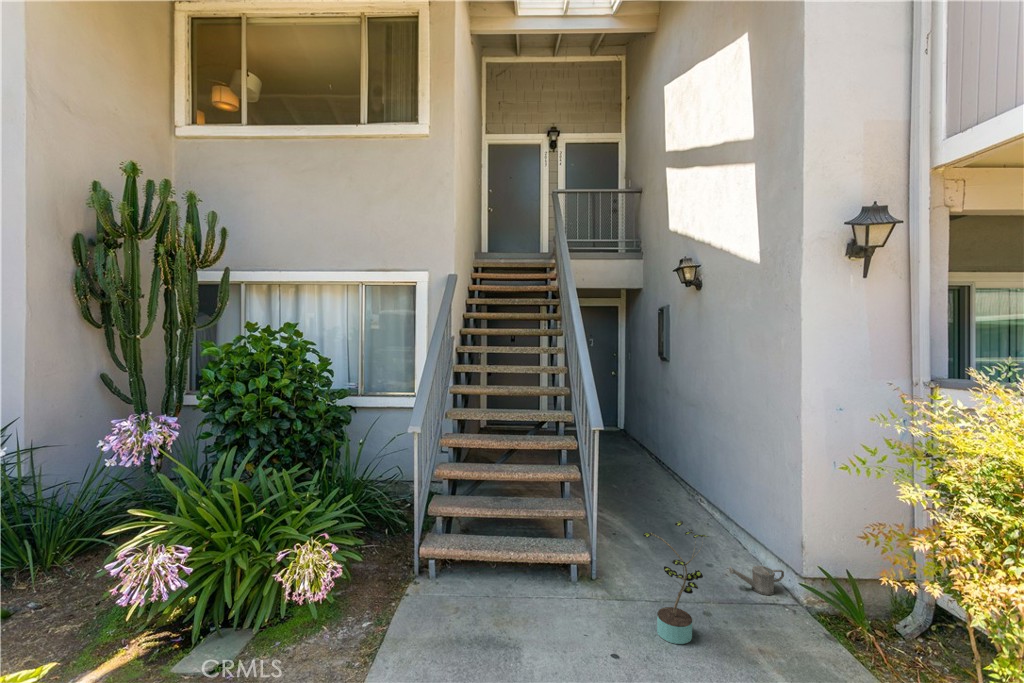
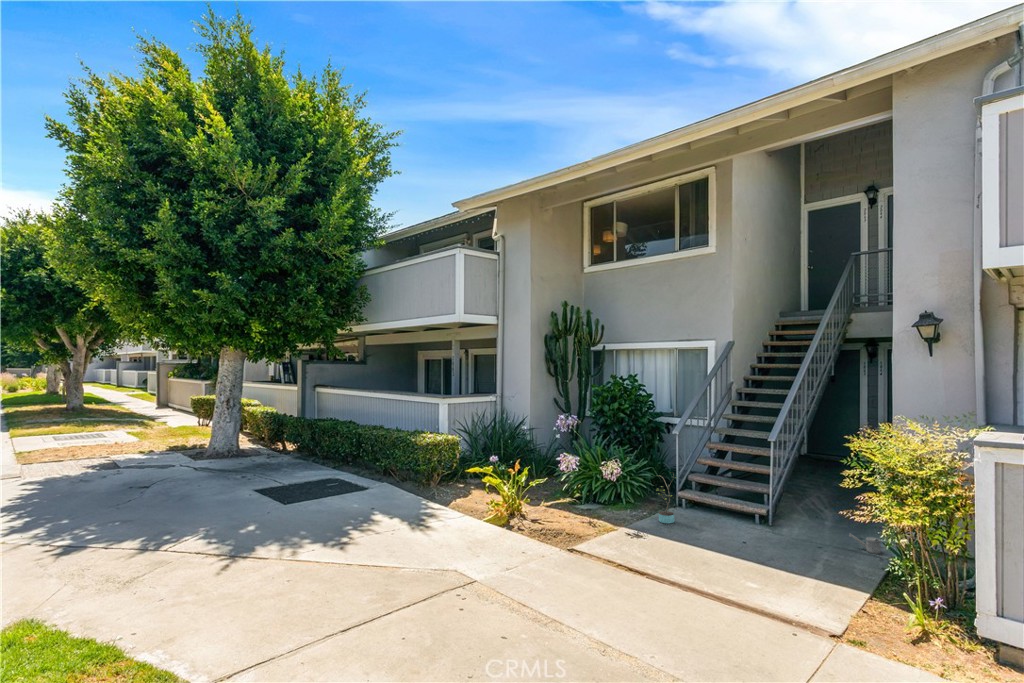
potted plant: present [643,521,708,644] -> present [655,472,674,523]

